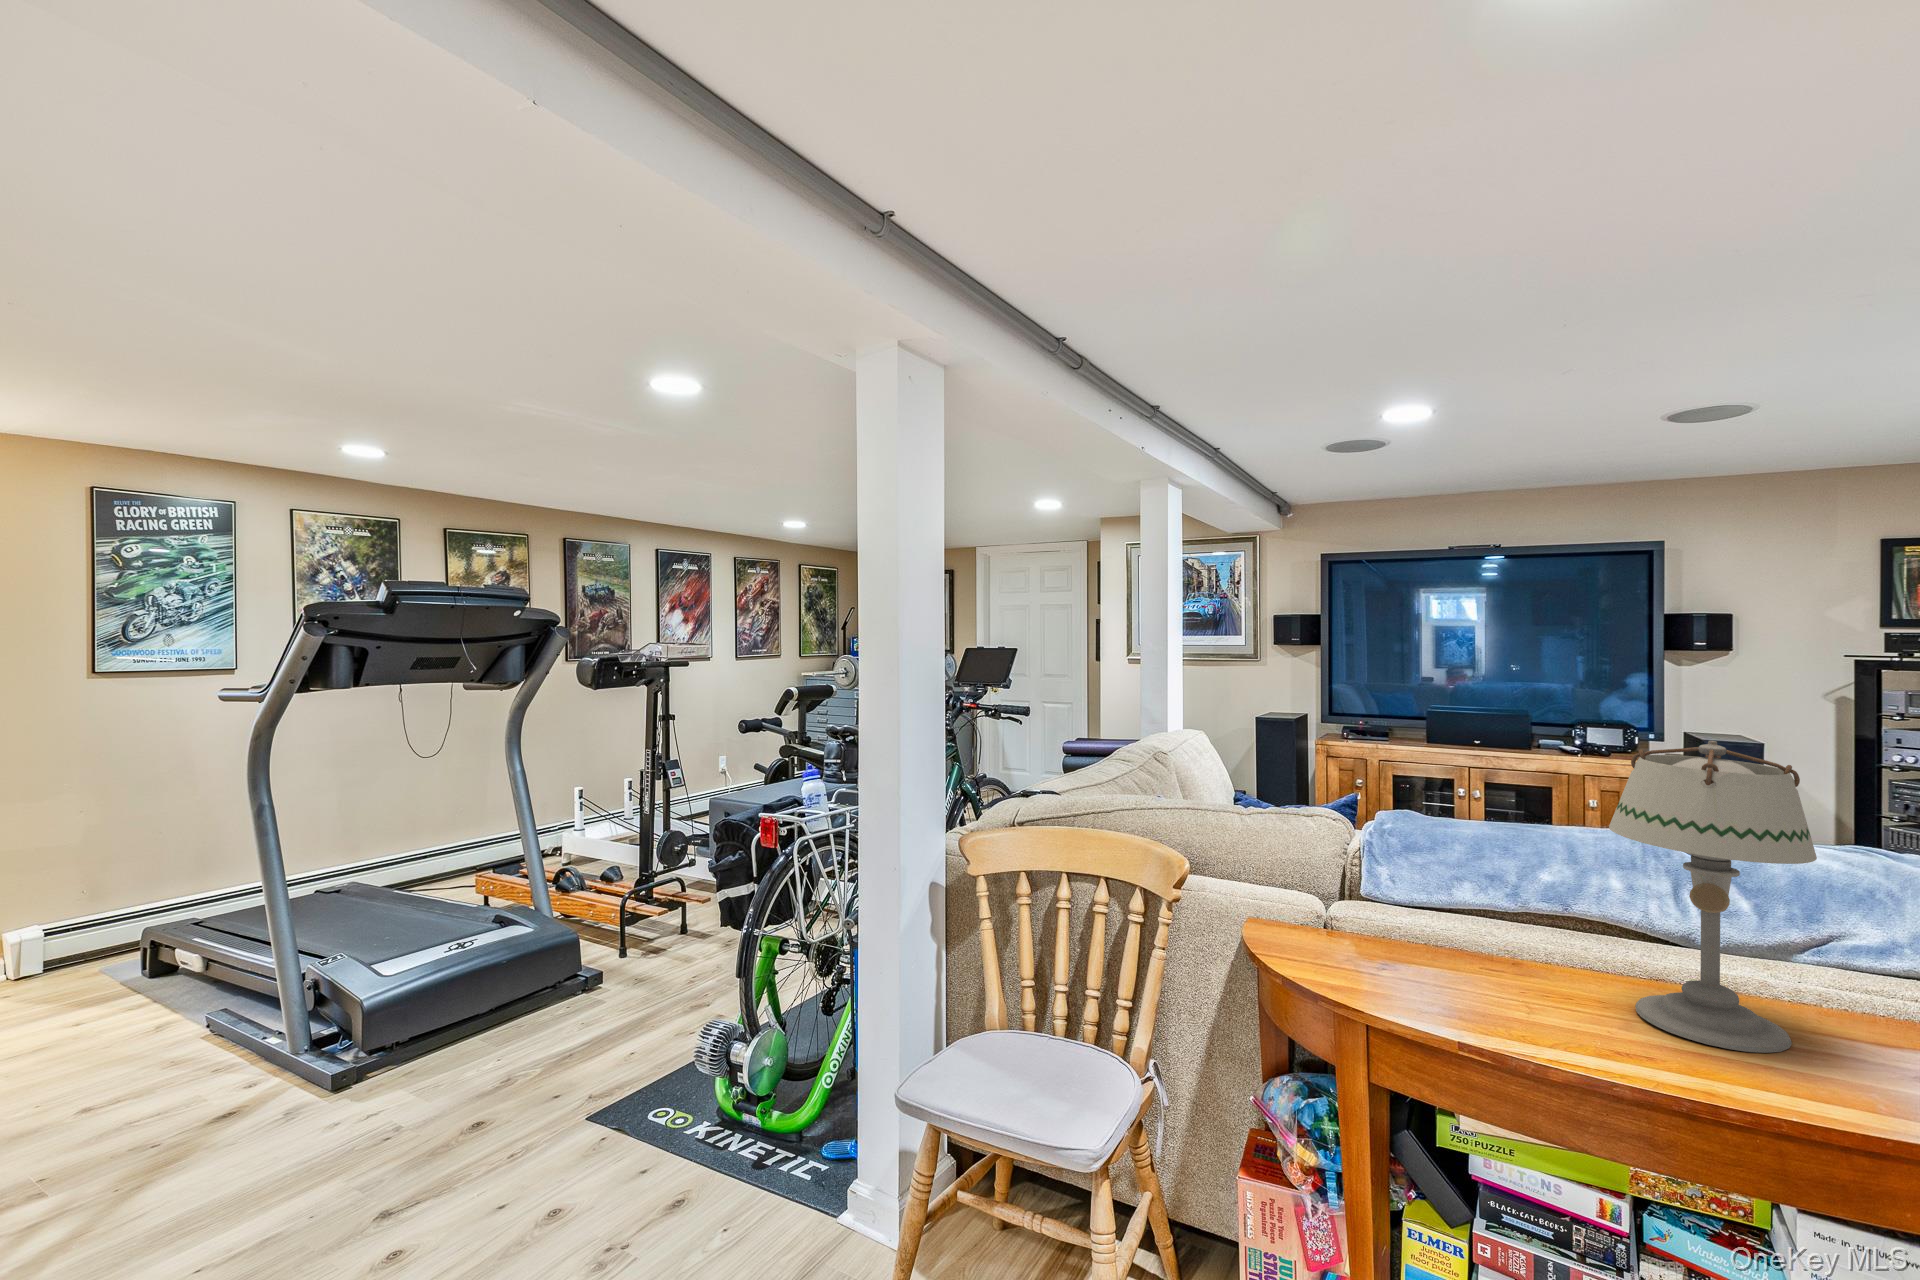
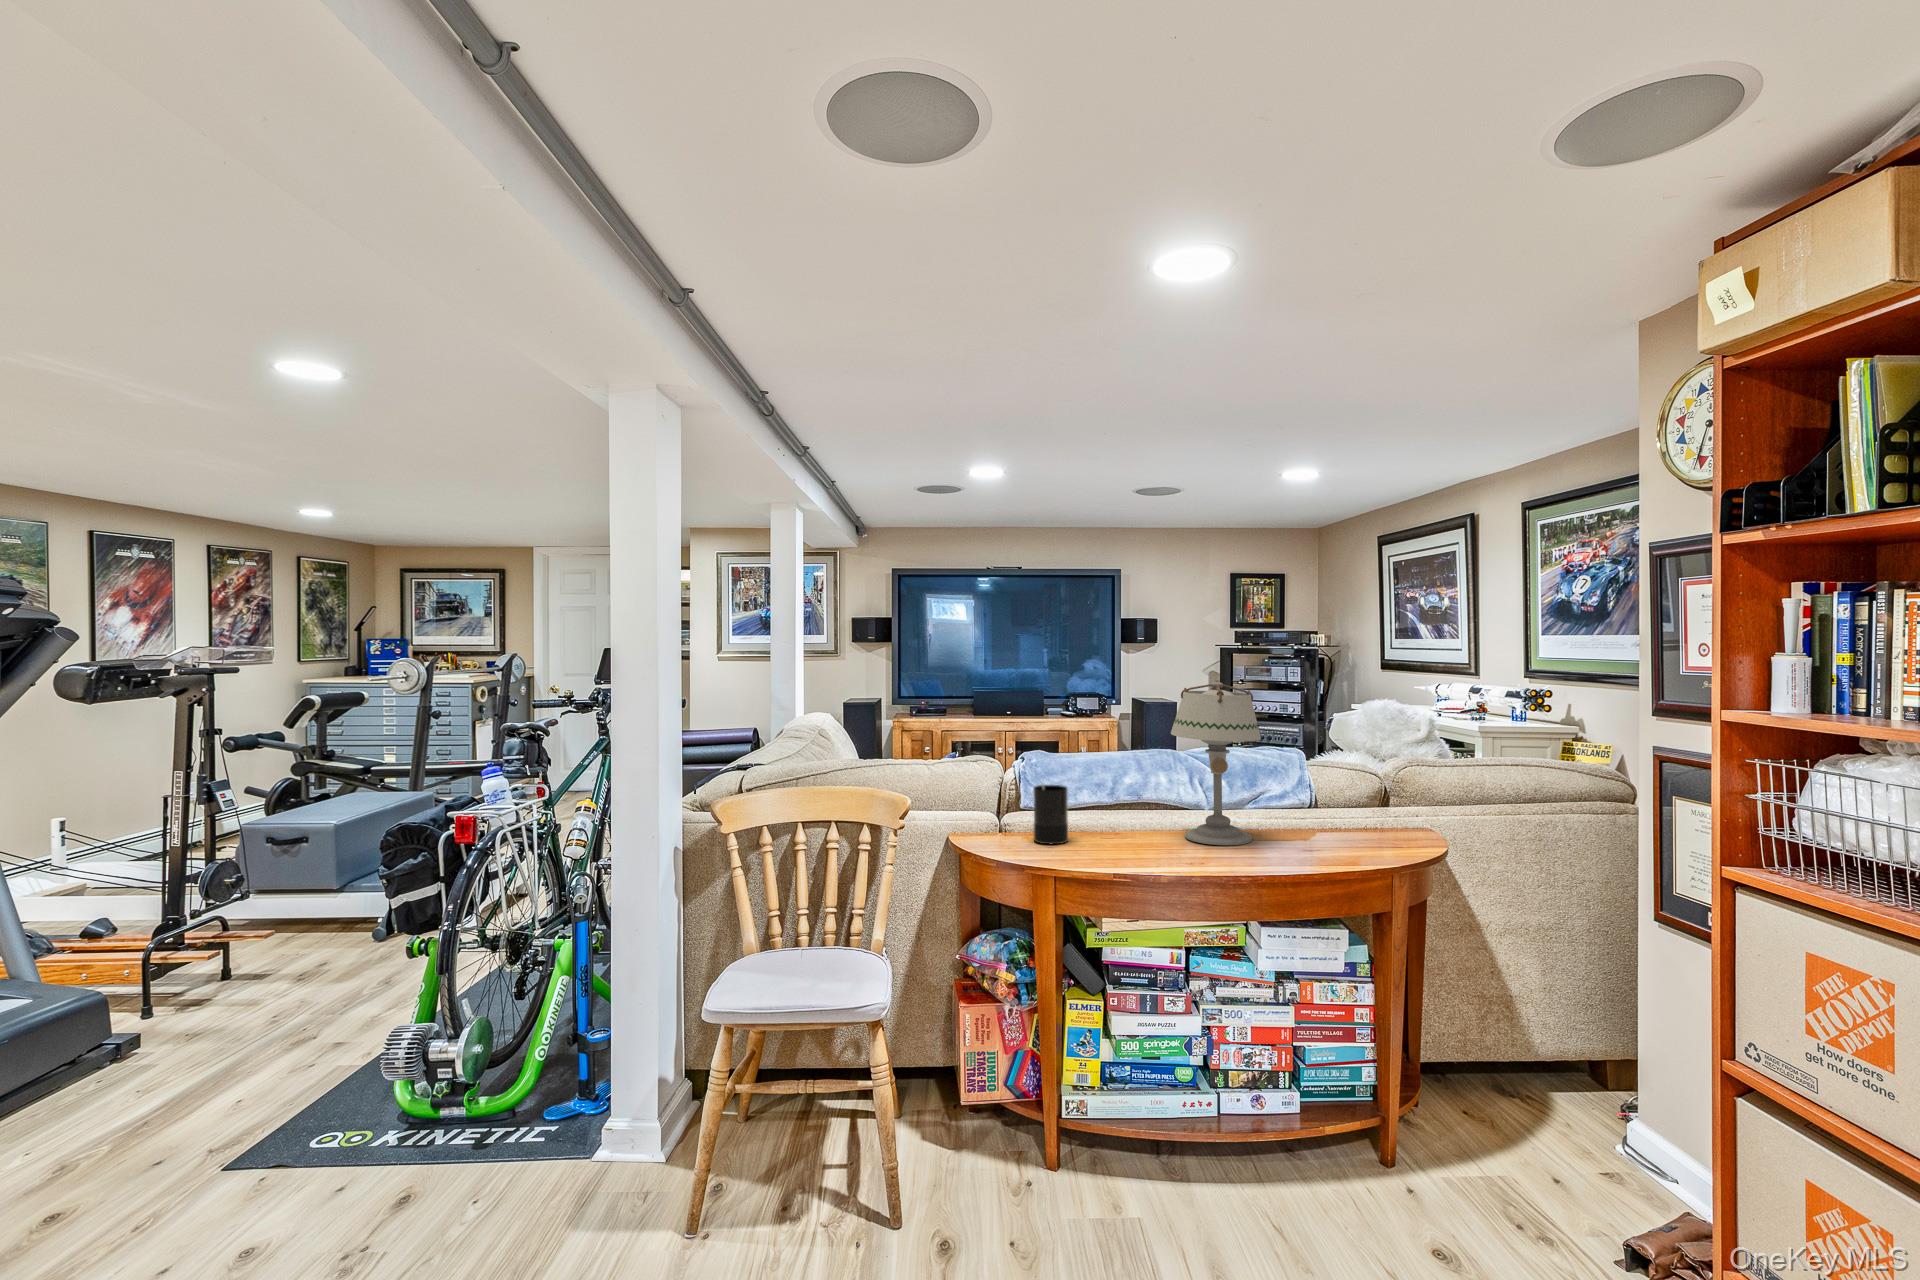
candle: none [1353,866,1411,972] -> present [1033,784,1068,844]

